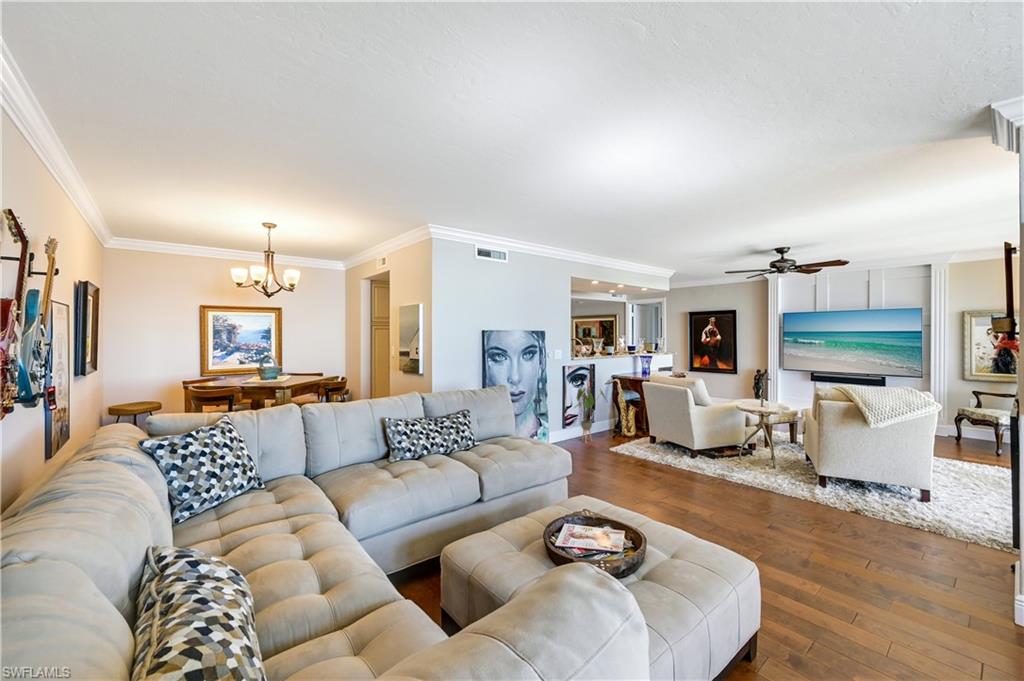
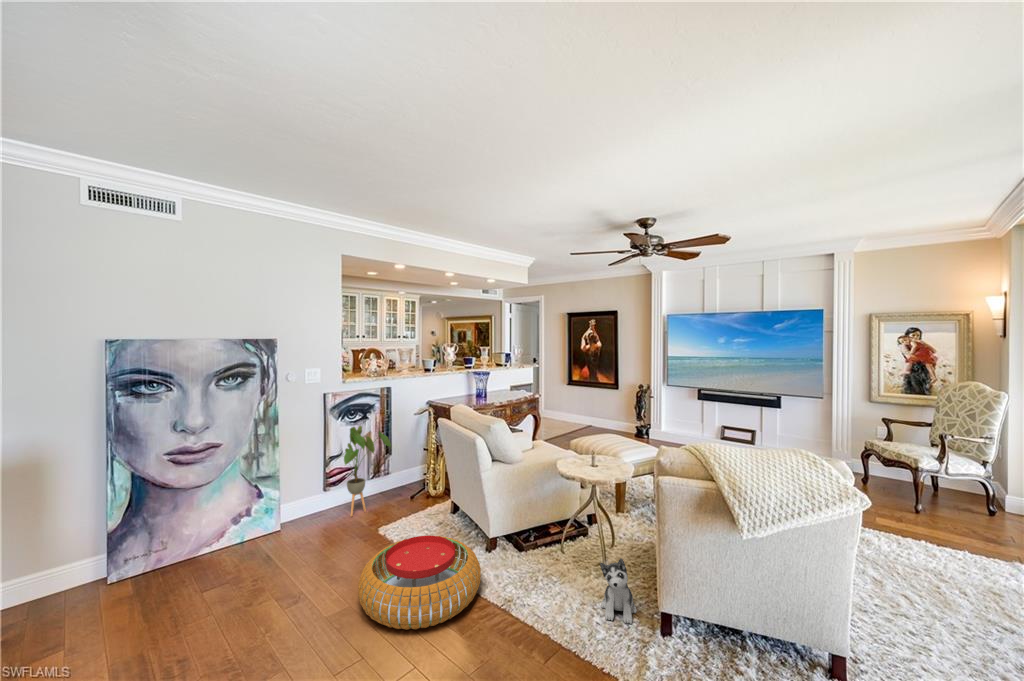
pouf: none [635,442,705,480] -> present [358,535,481,630]
plush toy: none [780,449,802,482] -> present [600,558,637,624]

